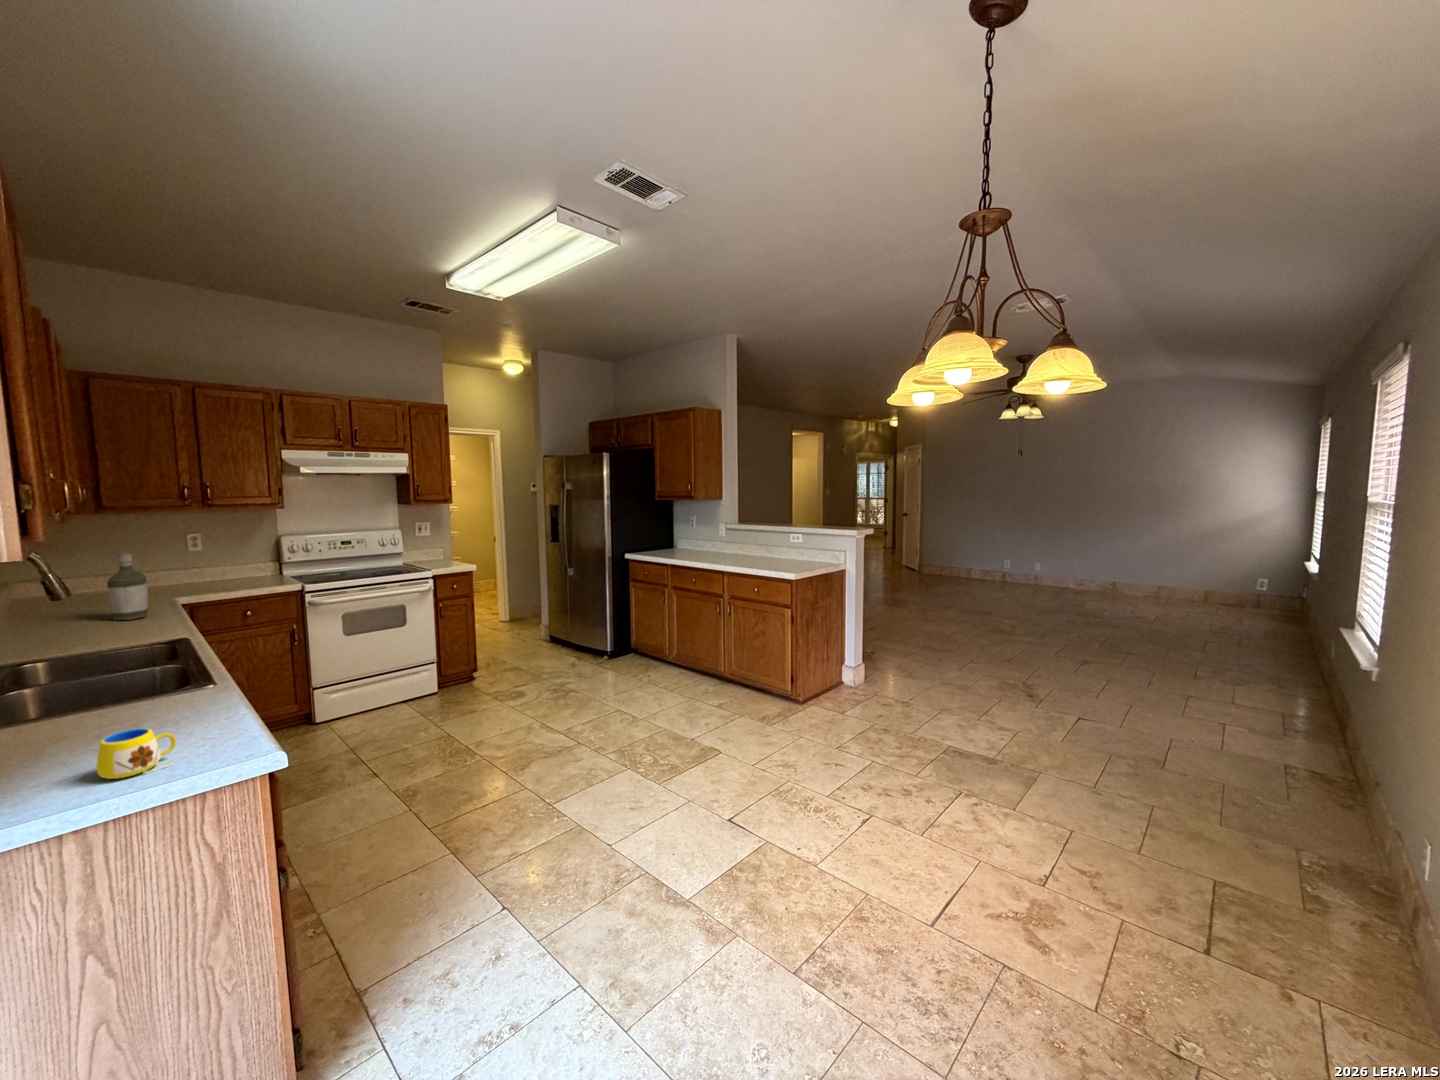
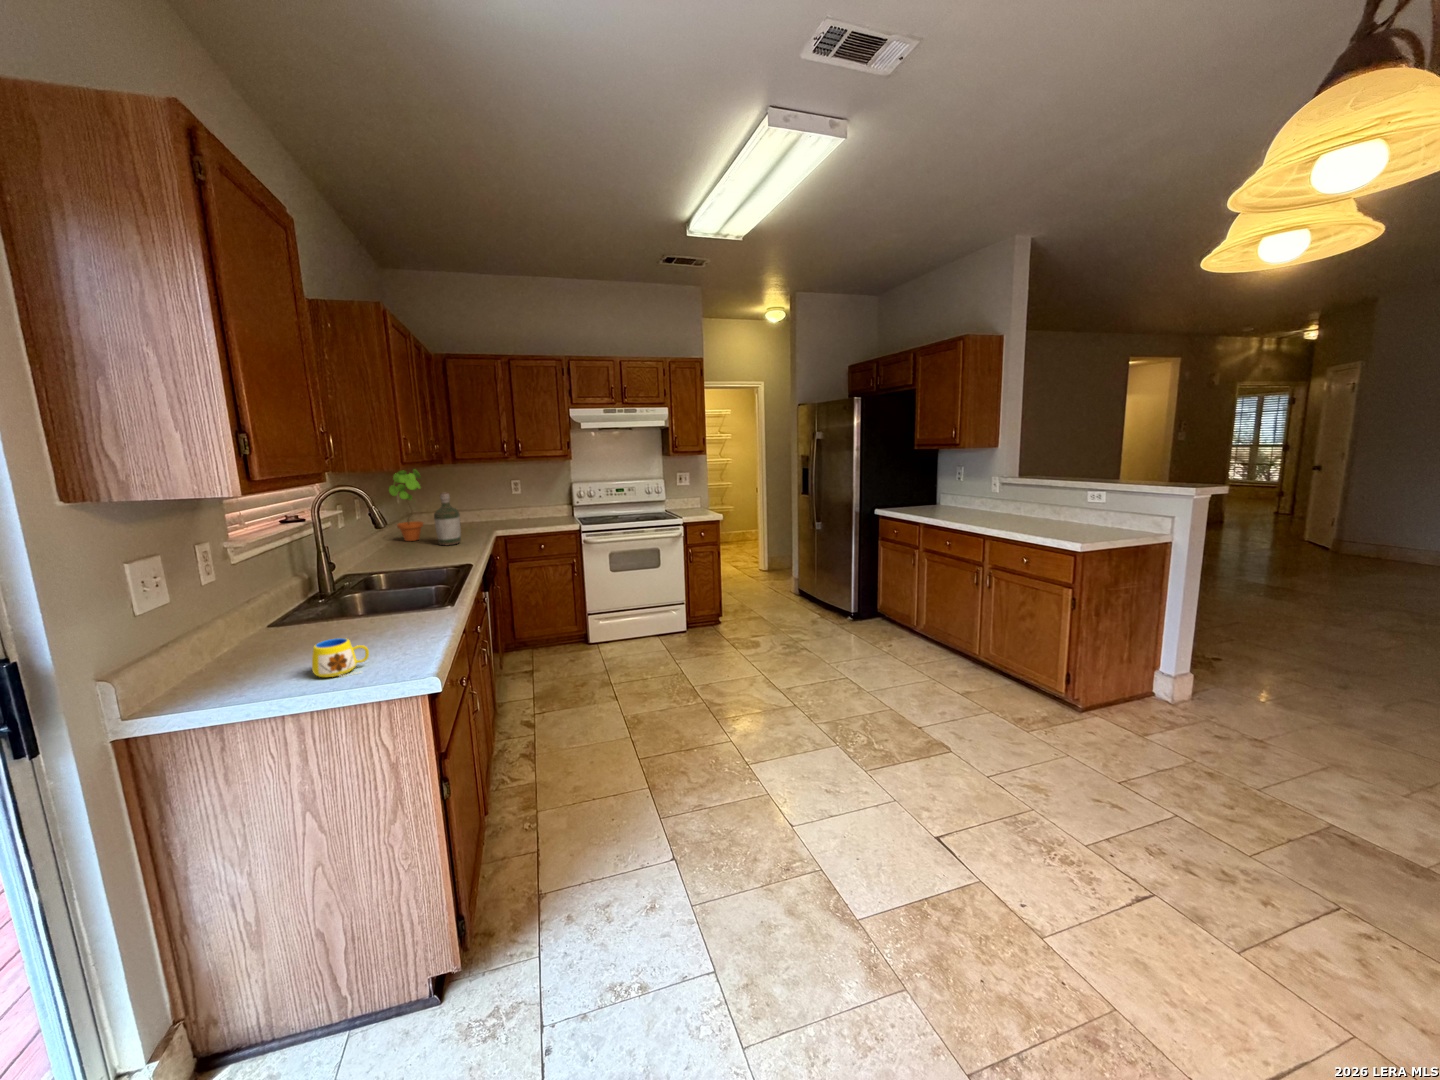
potted plant: none [20,524,78,620] -> present [389,469,423,541]

